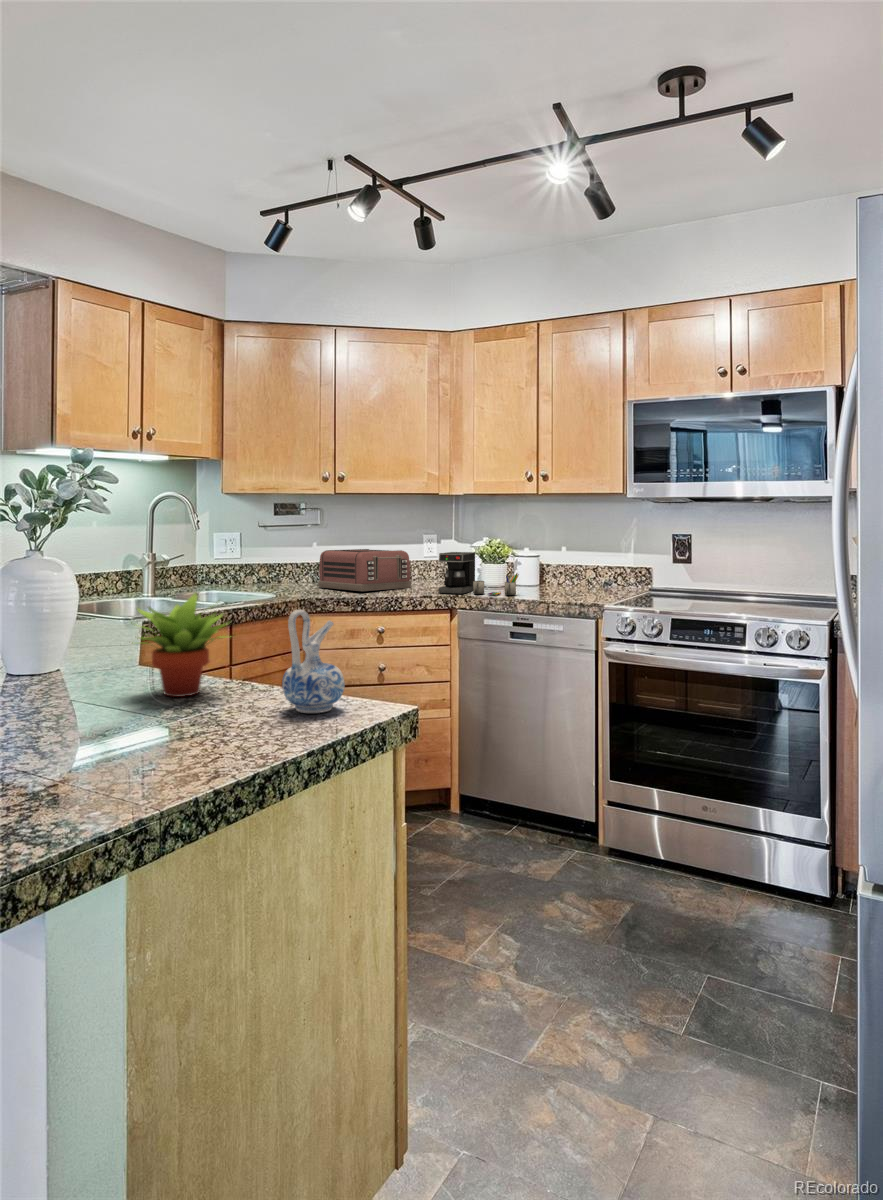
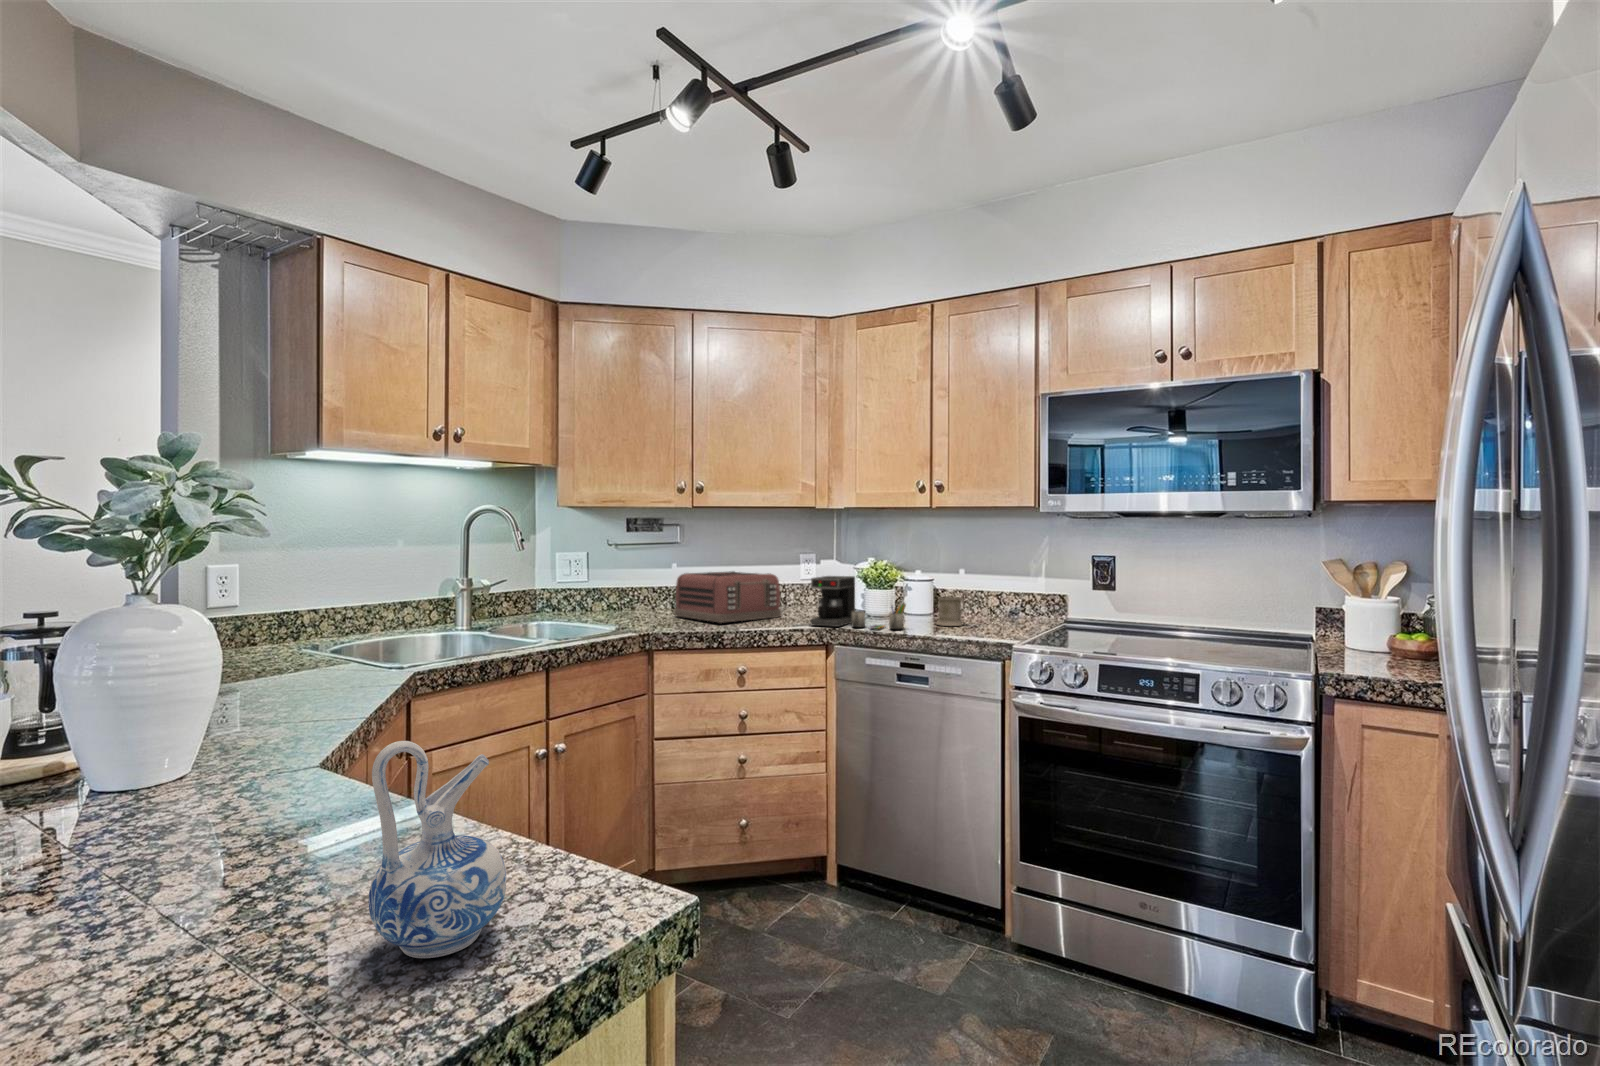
mug: none [543,565,574,593] -> present [937,592,973,626]
succulent plant: present [132,592,229,697] -> none [141,675,360,878]

